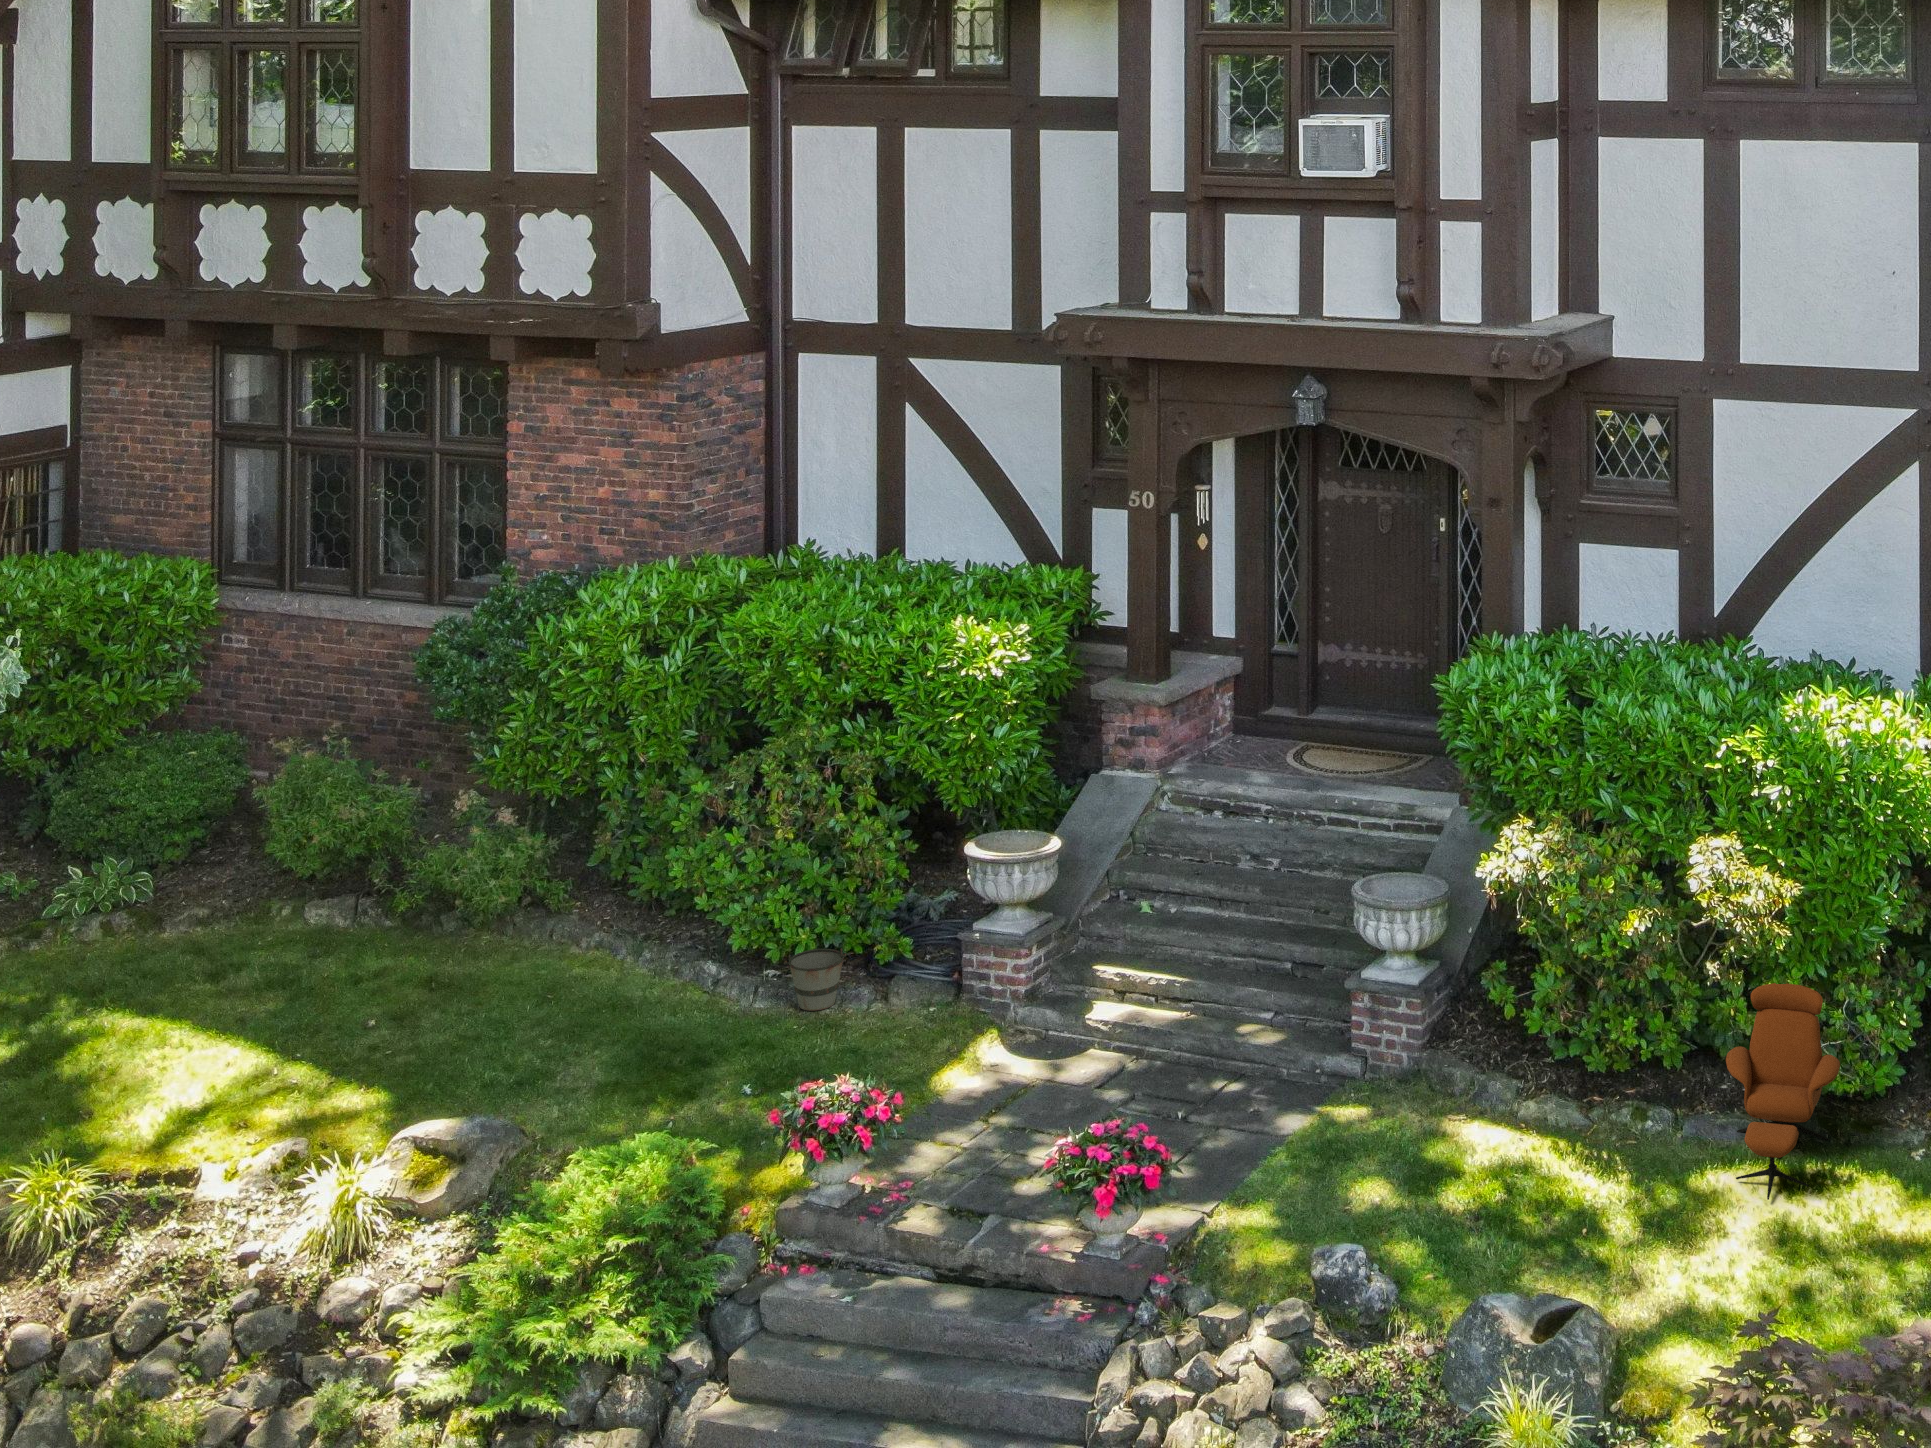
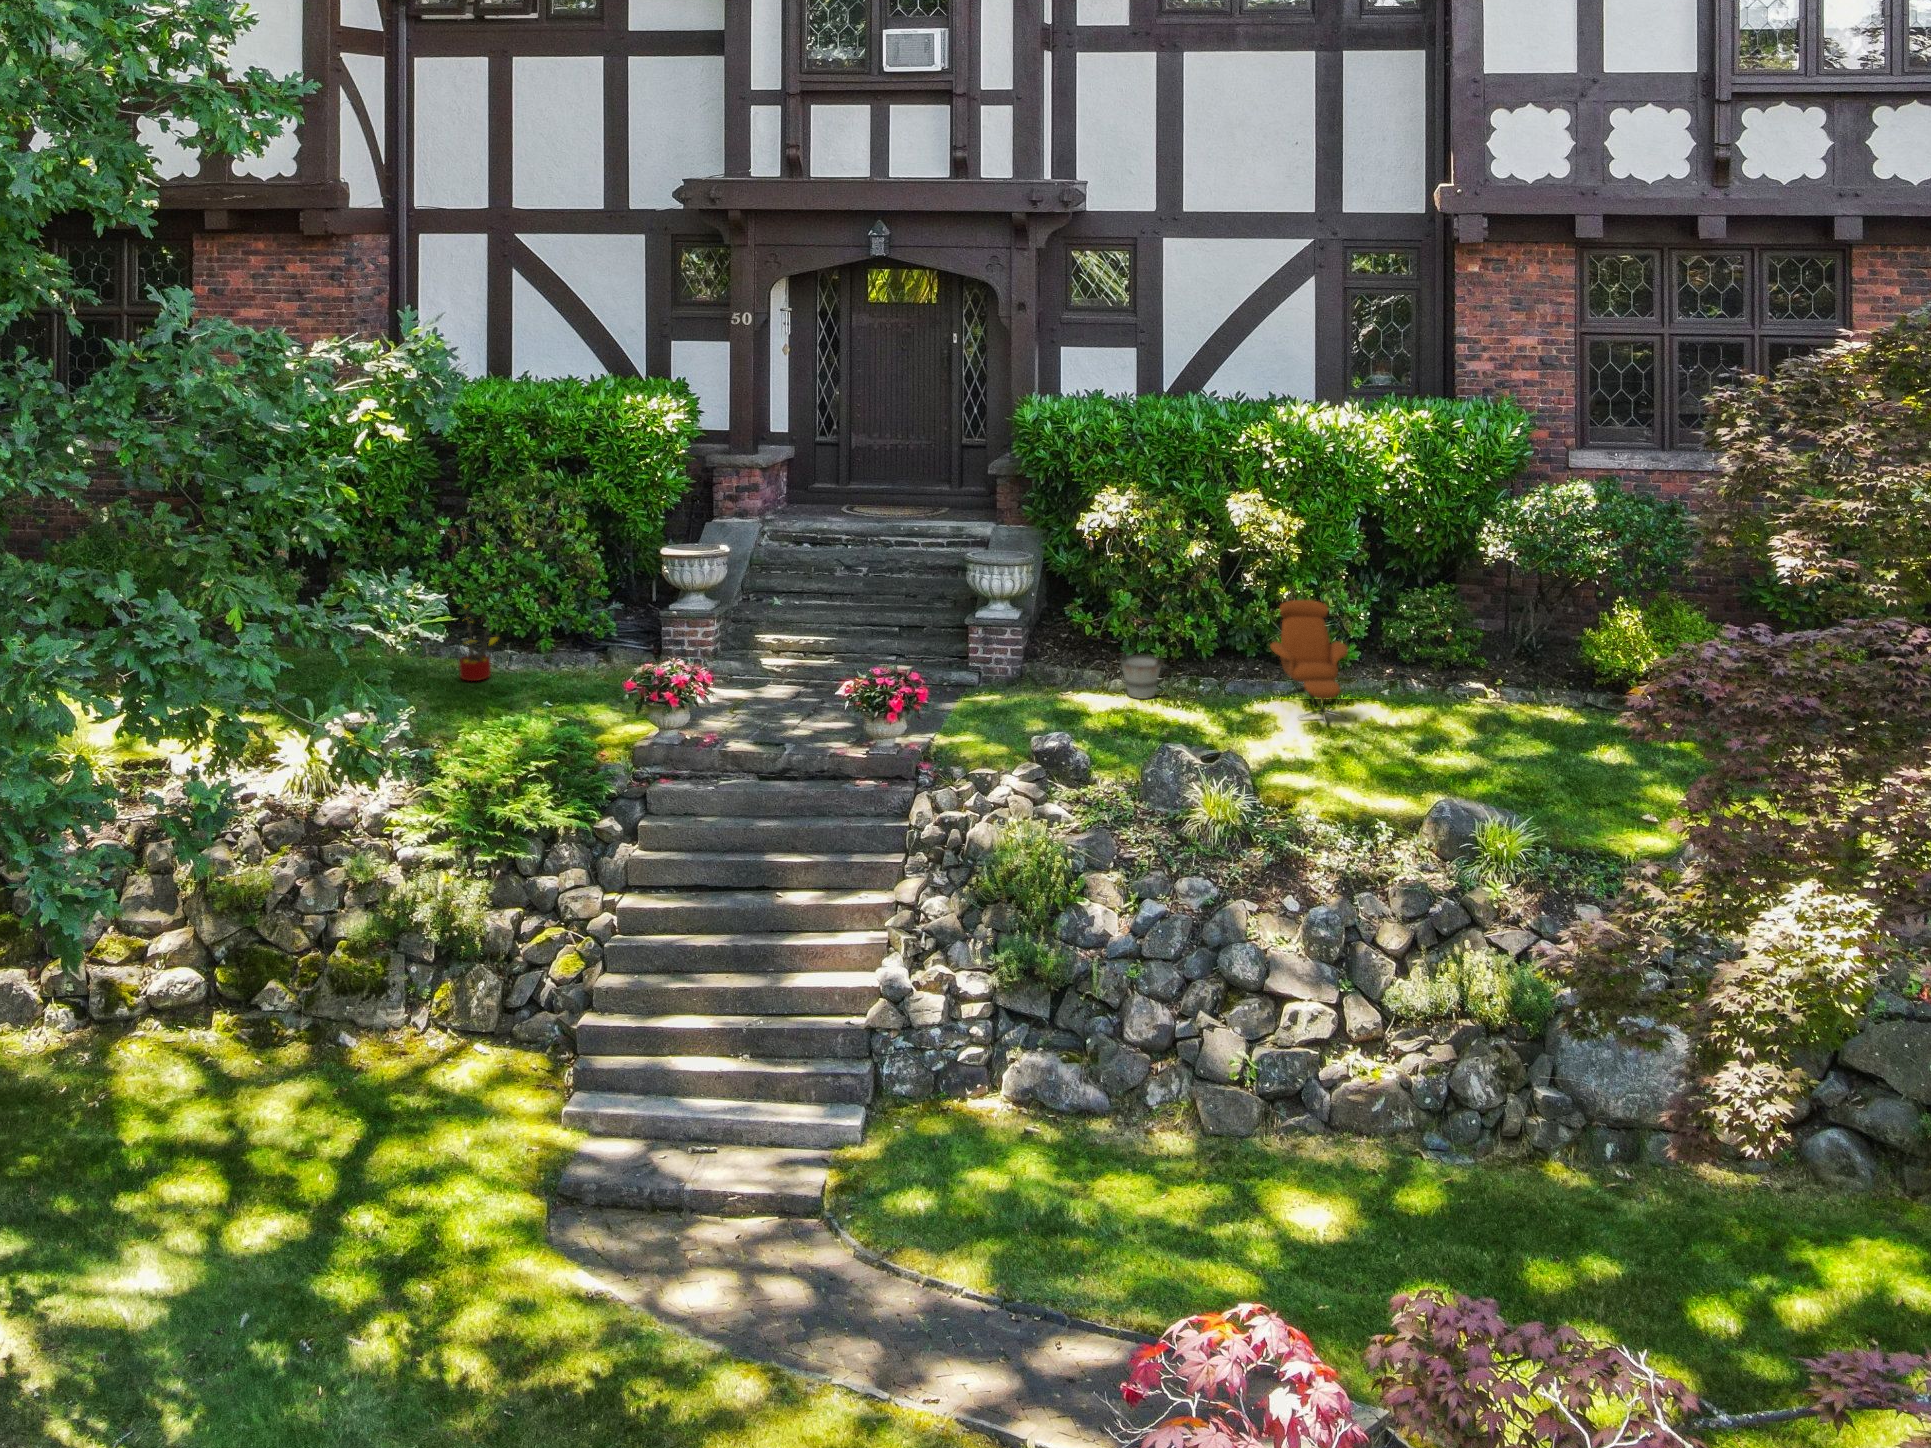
decorative plant: none [682,870,727,992] -> present [459,604,498,681]
bucket: present [784,948,847,1011] -> present [1120,653,1168,699]

